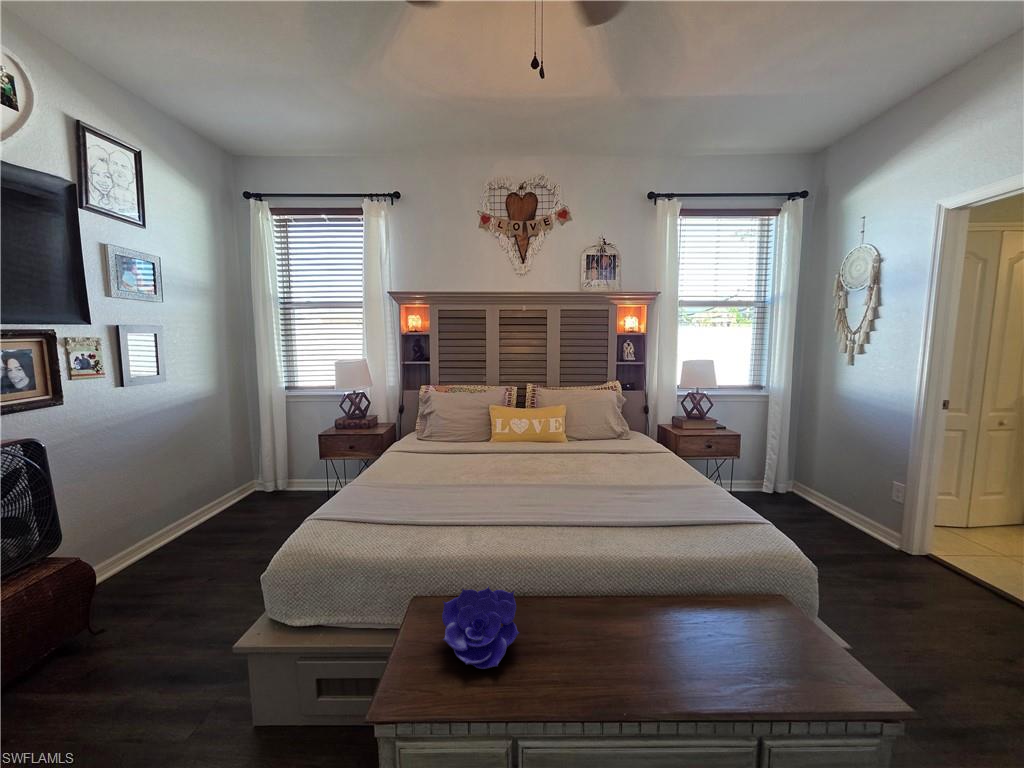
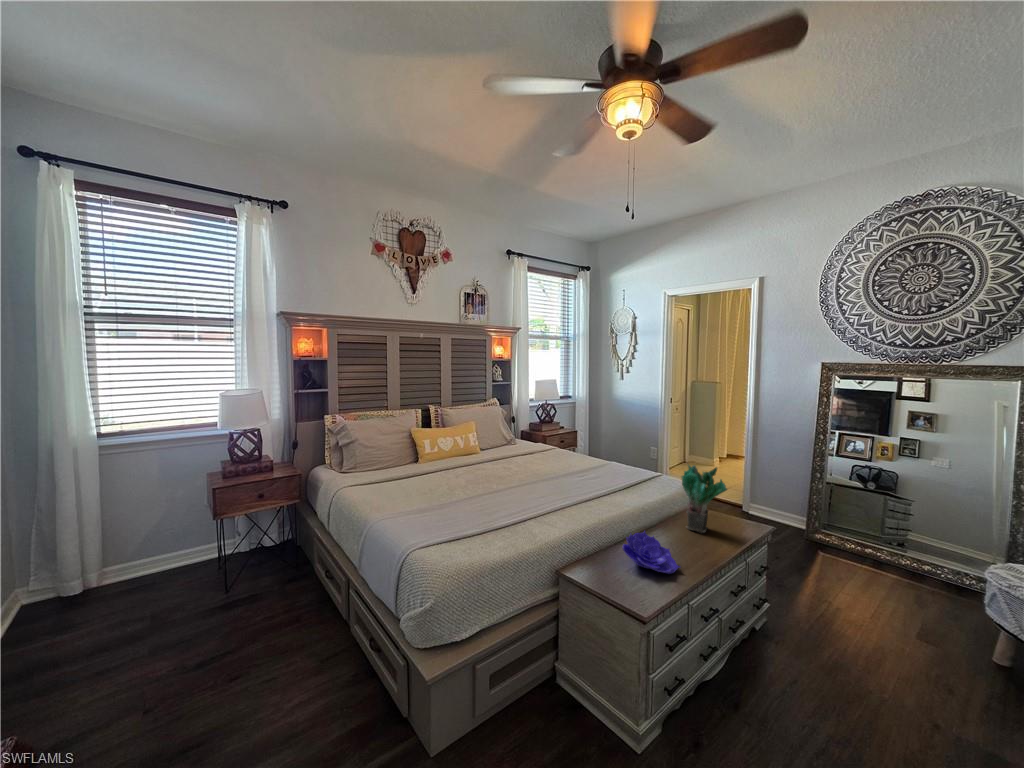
potted plant: none [629,513,703,637] -> present [681,465,727,533]

